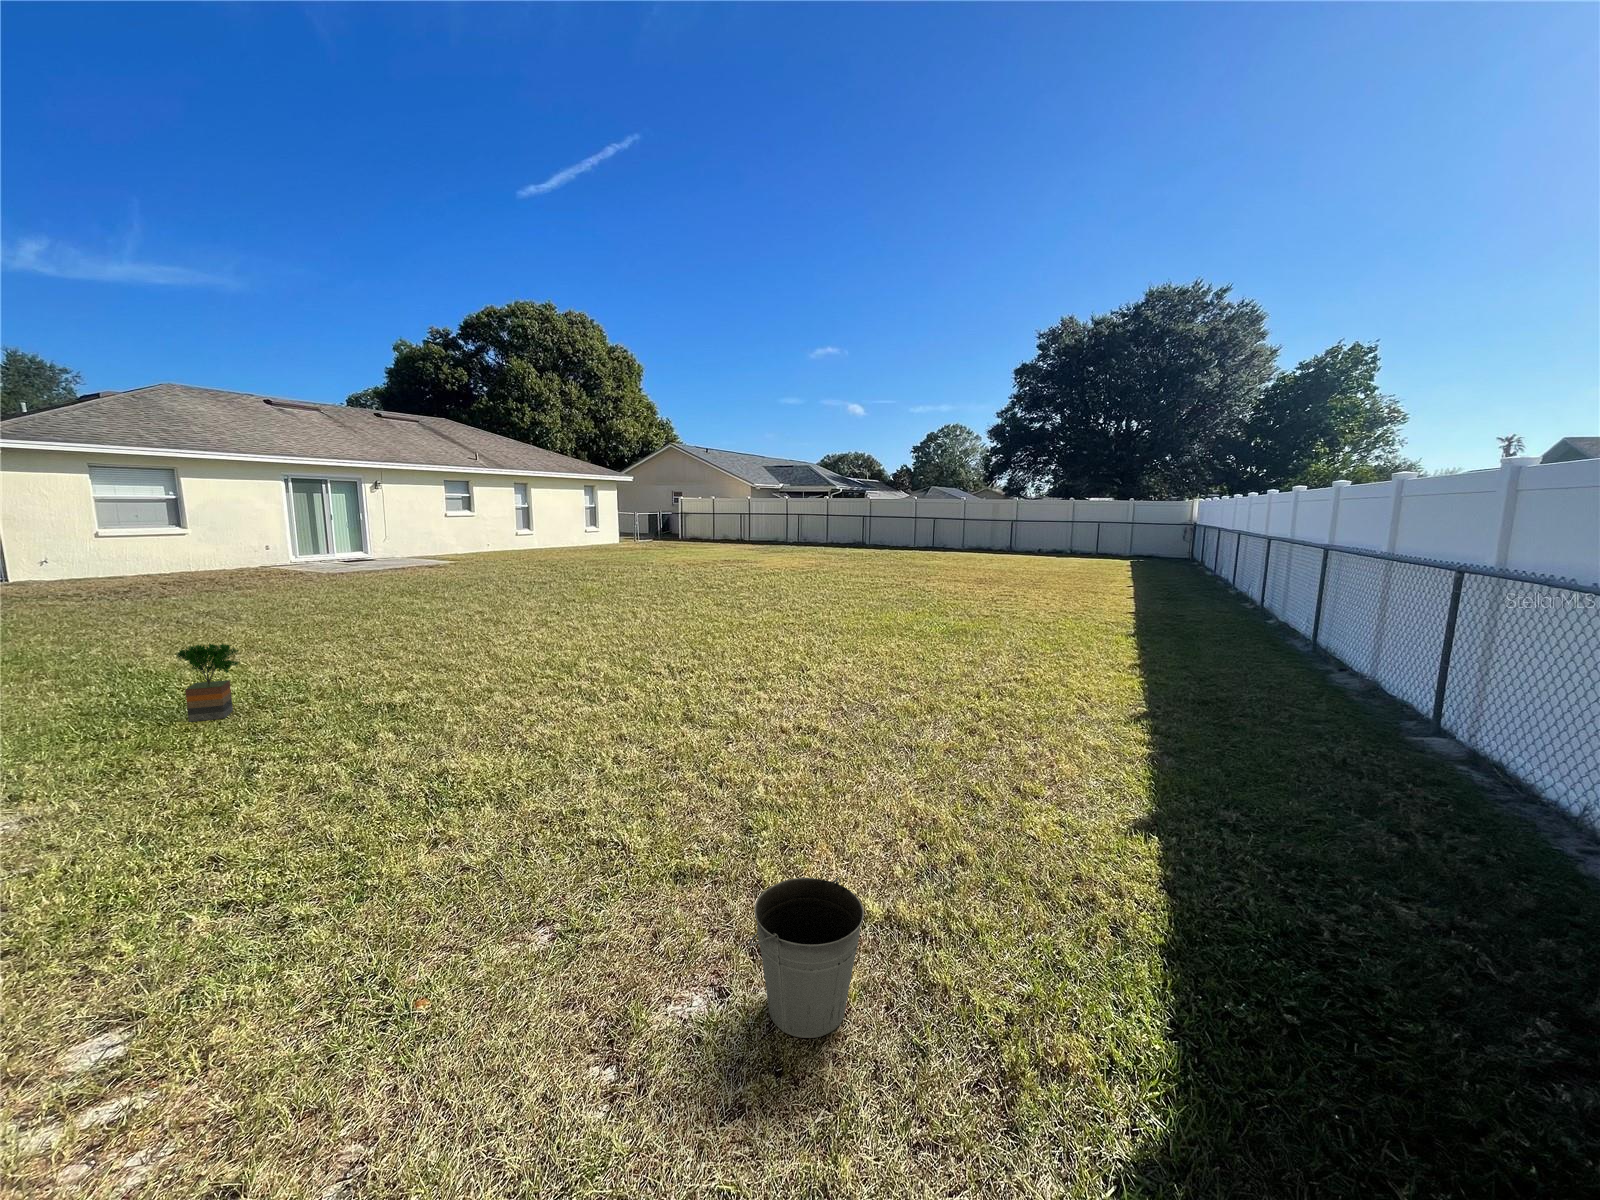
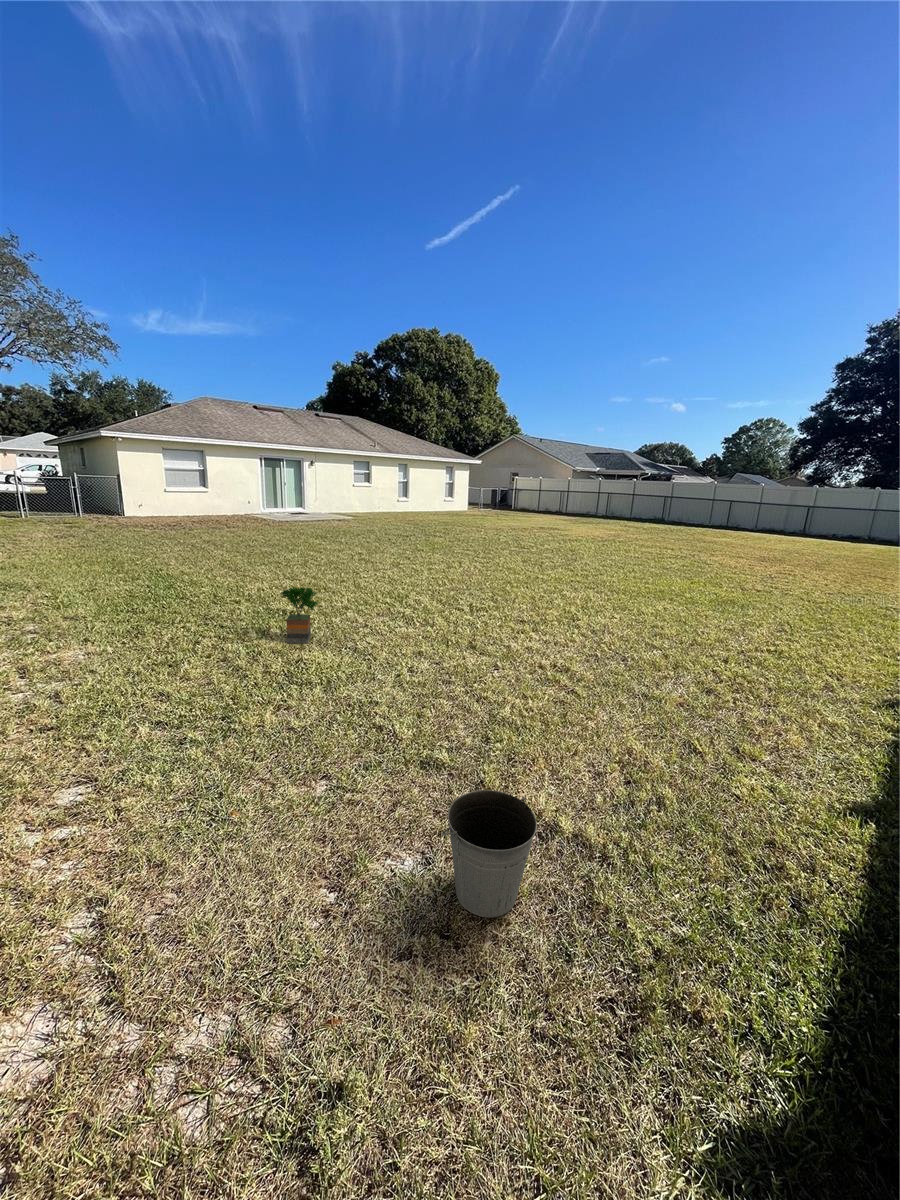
potted tree: present [176,643,239,722] -> present [281,587,318,643]

